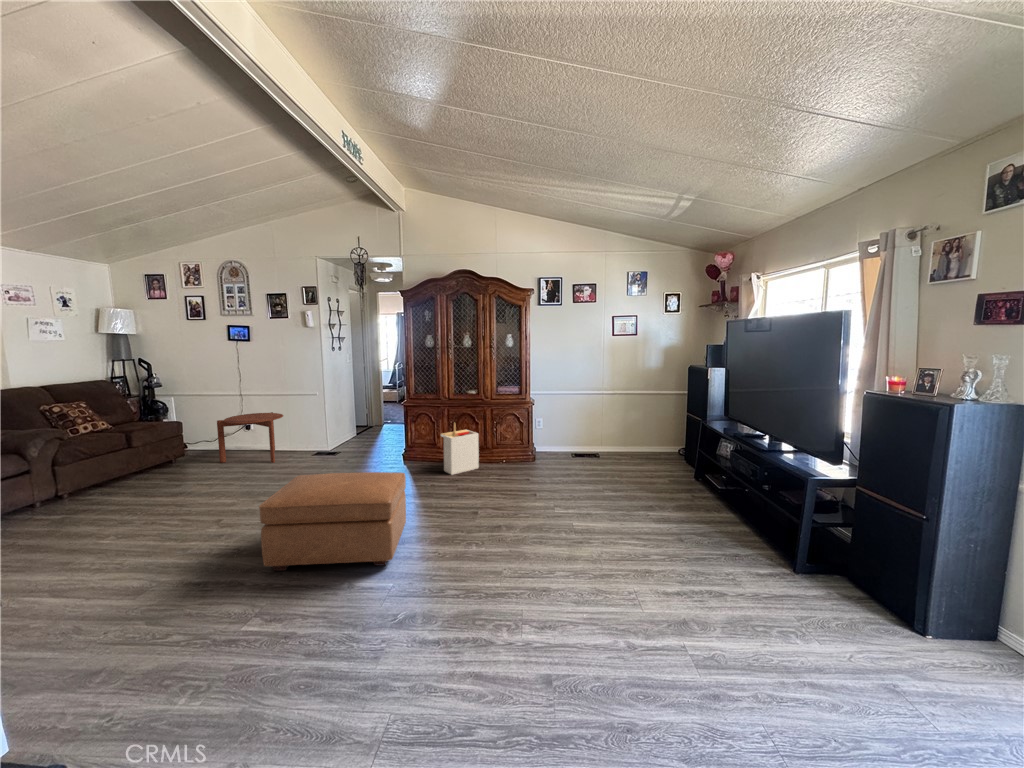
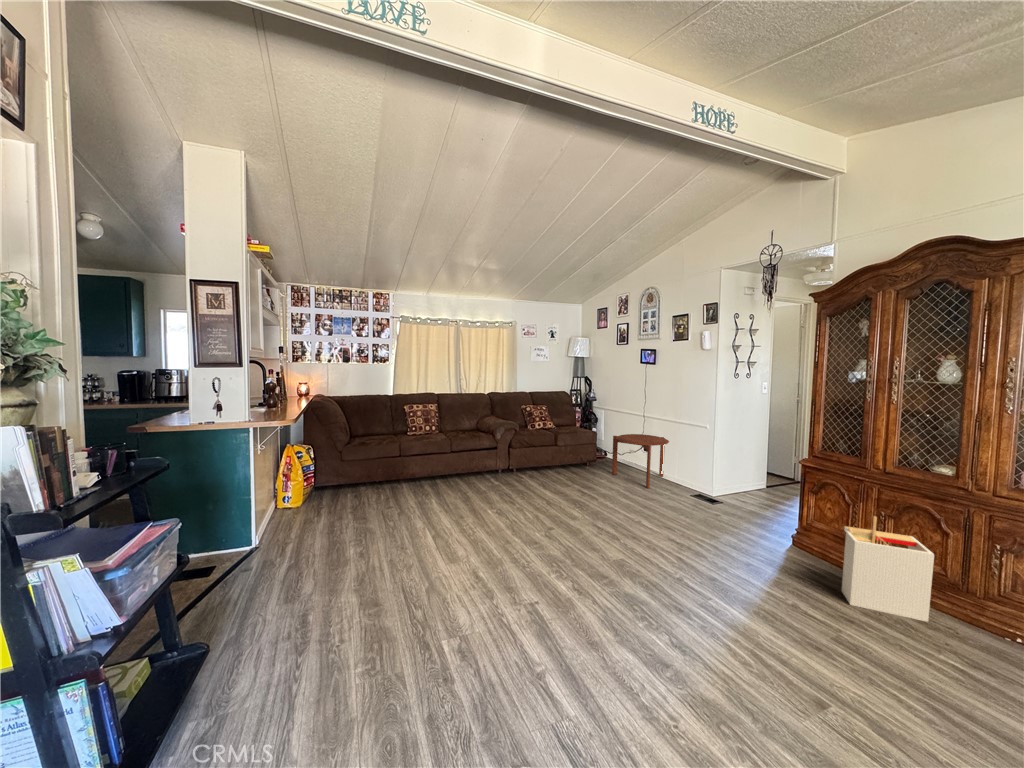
ottoman: present [259,472,406,571] -> none [512,512,684,680]

